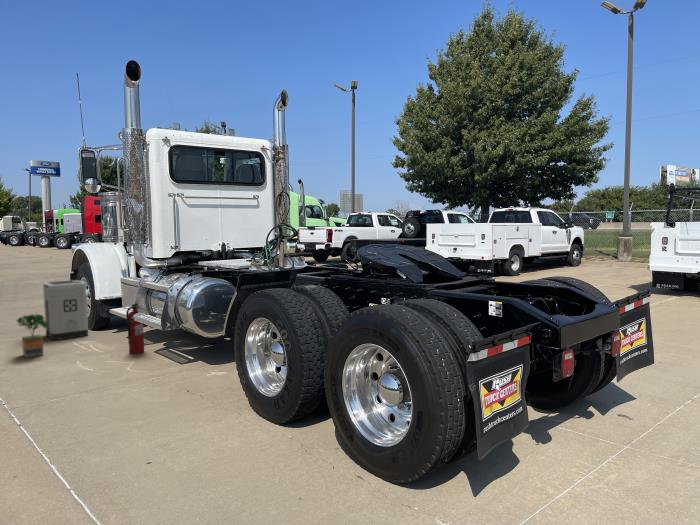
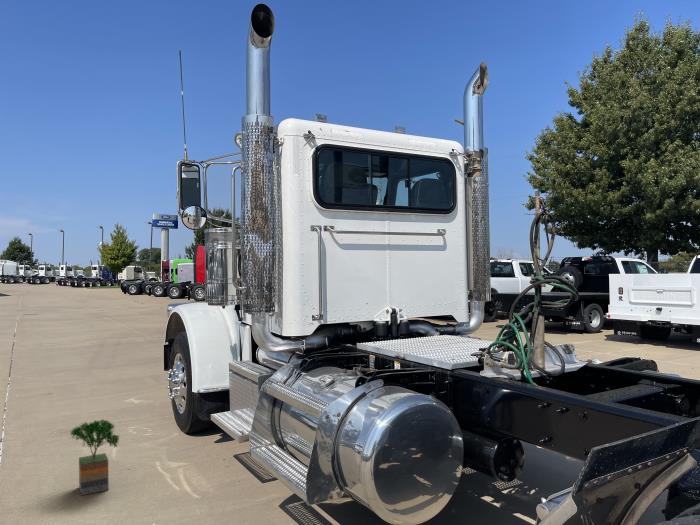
trash can: present [43,280,88,340] -> none [122,358,181,451]
fire extinguisher: present [126,303,144,353] -> none [238,405,265,496]

